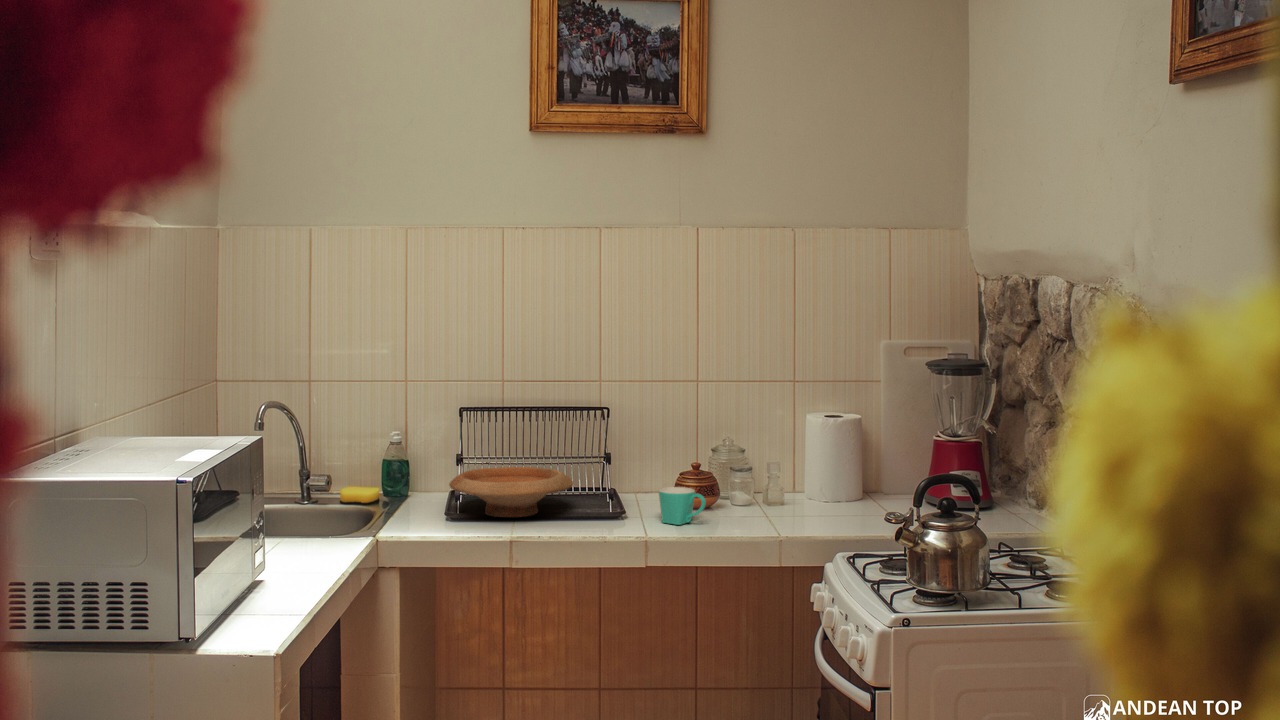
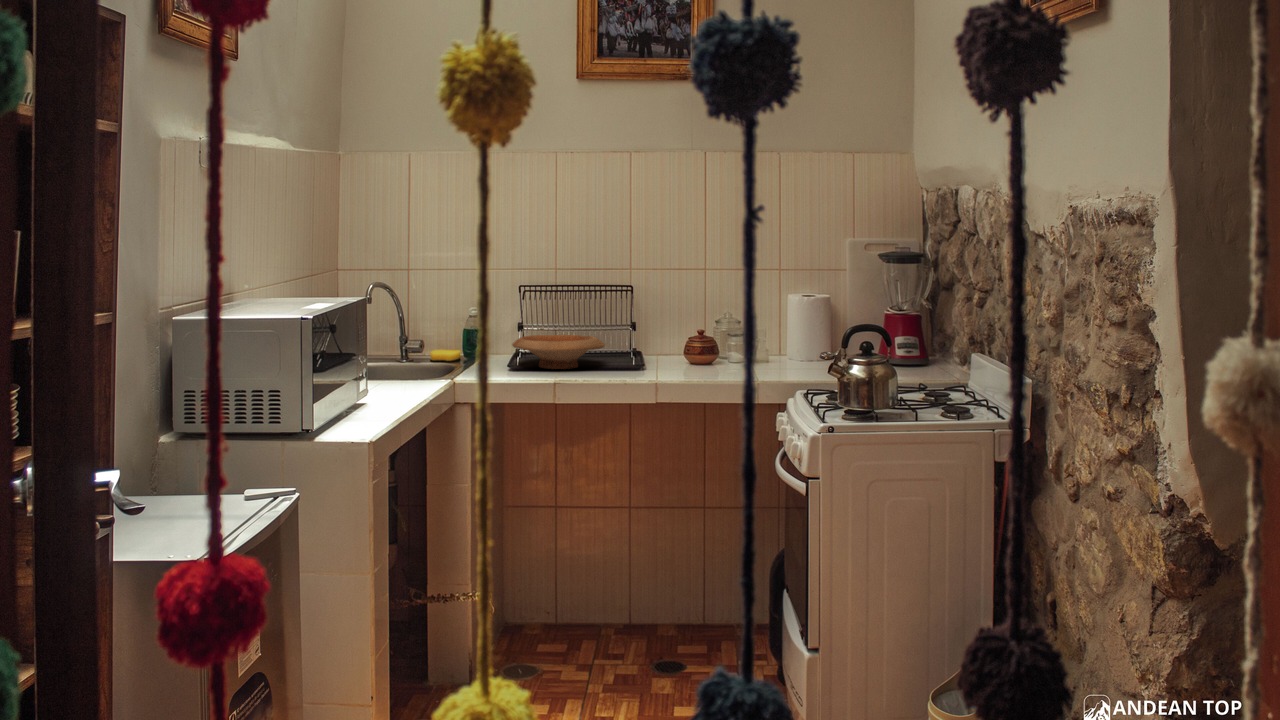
mug: present [659,487,706,525] -> none [667,348,702,375]

